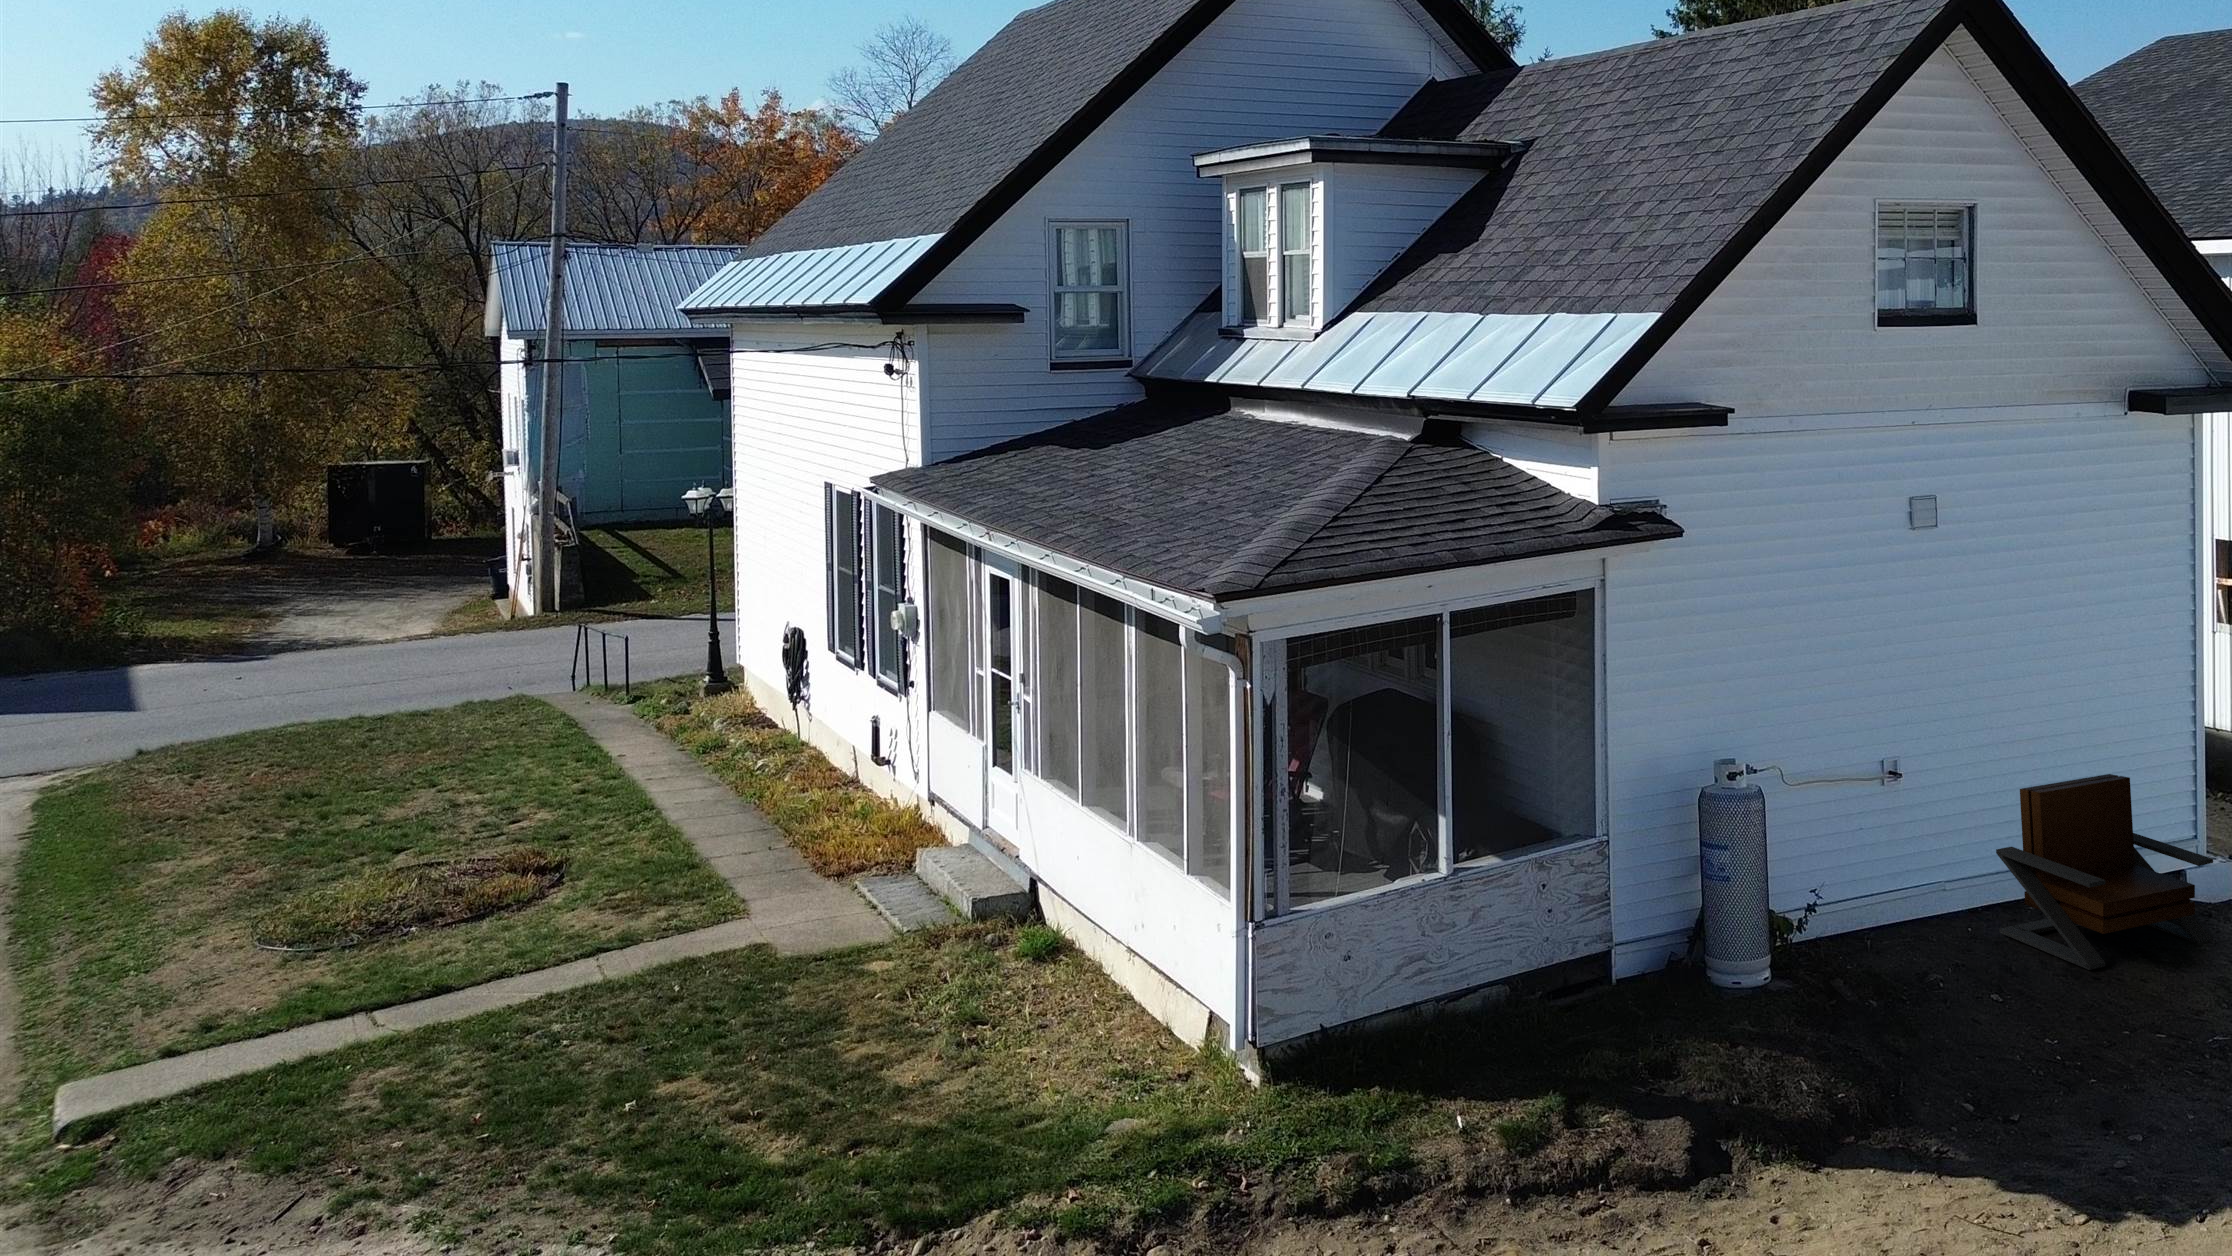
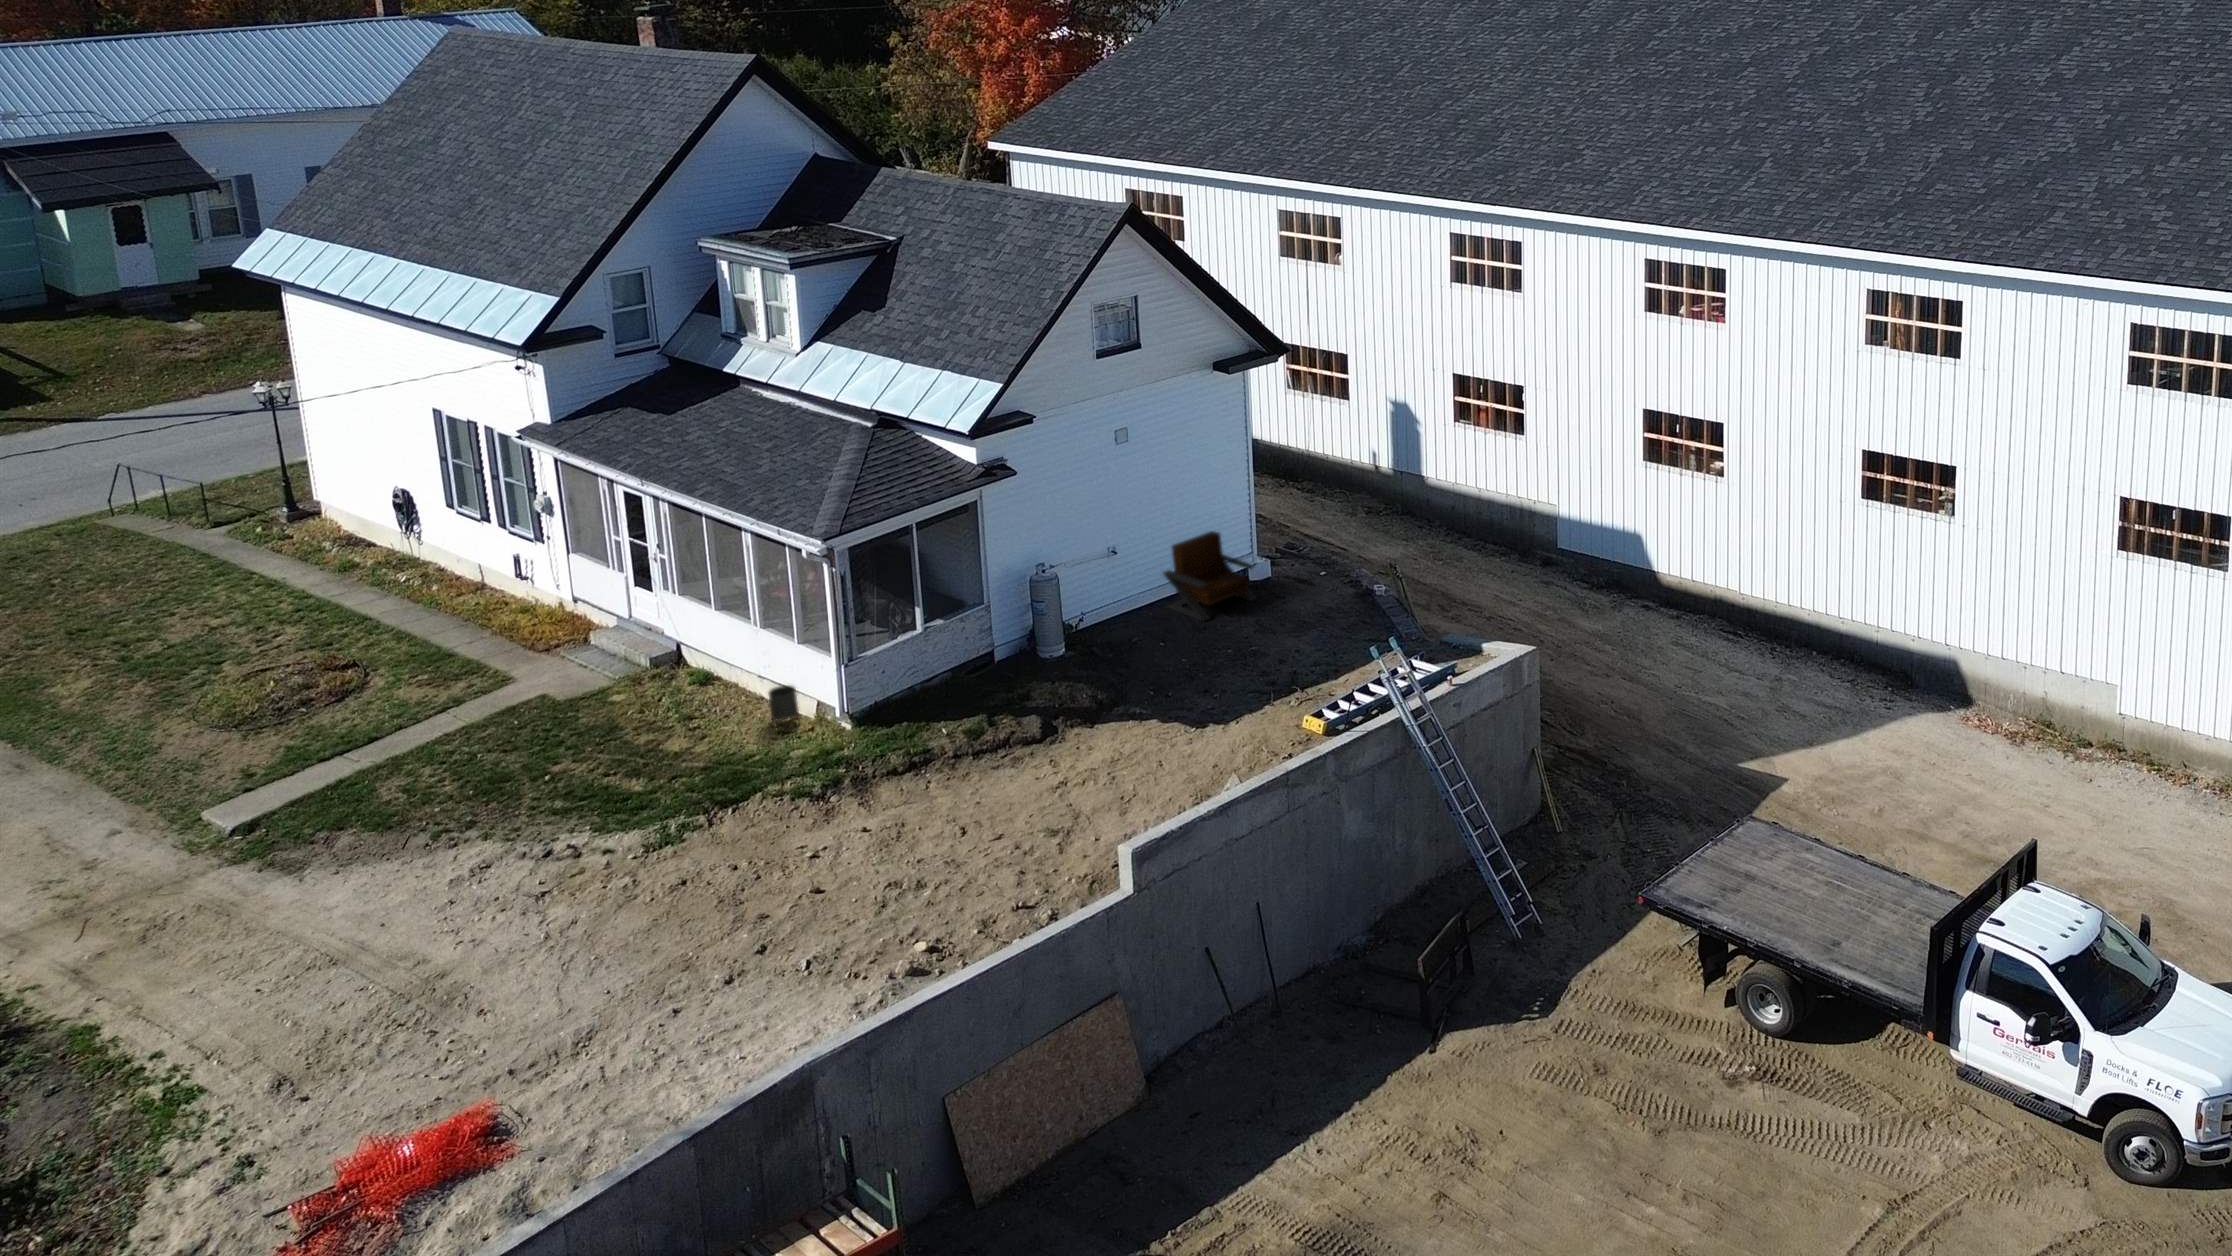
planter: none [1116,967,1176,1067] -> present [769,685,799,725]

